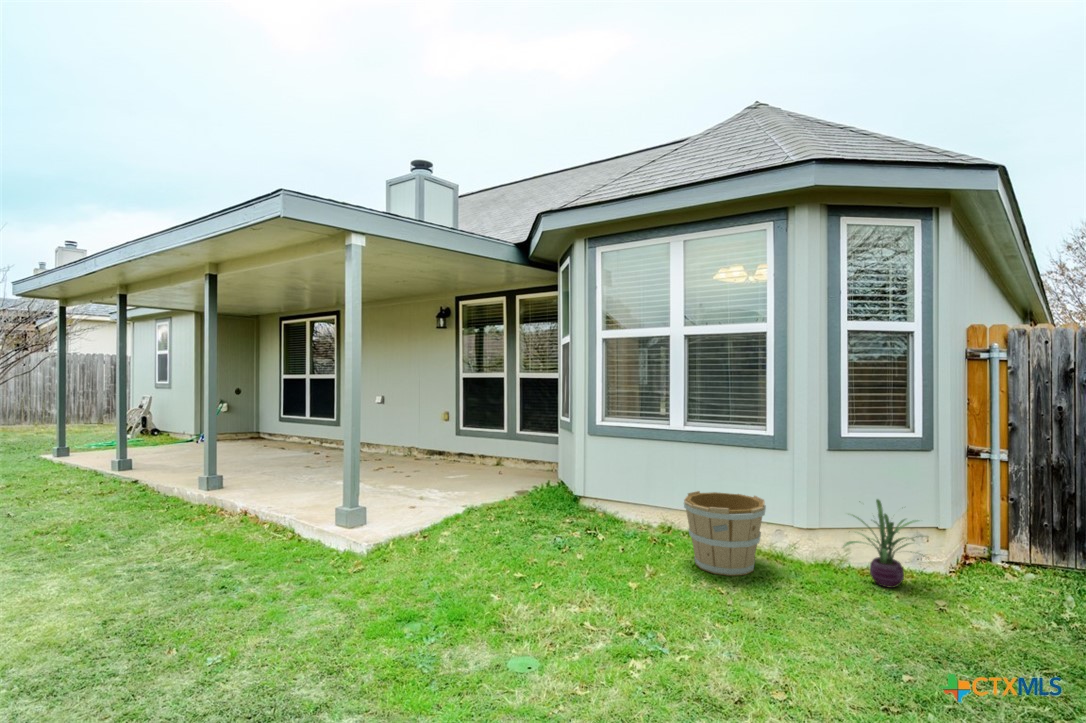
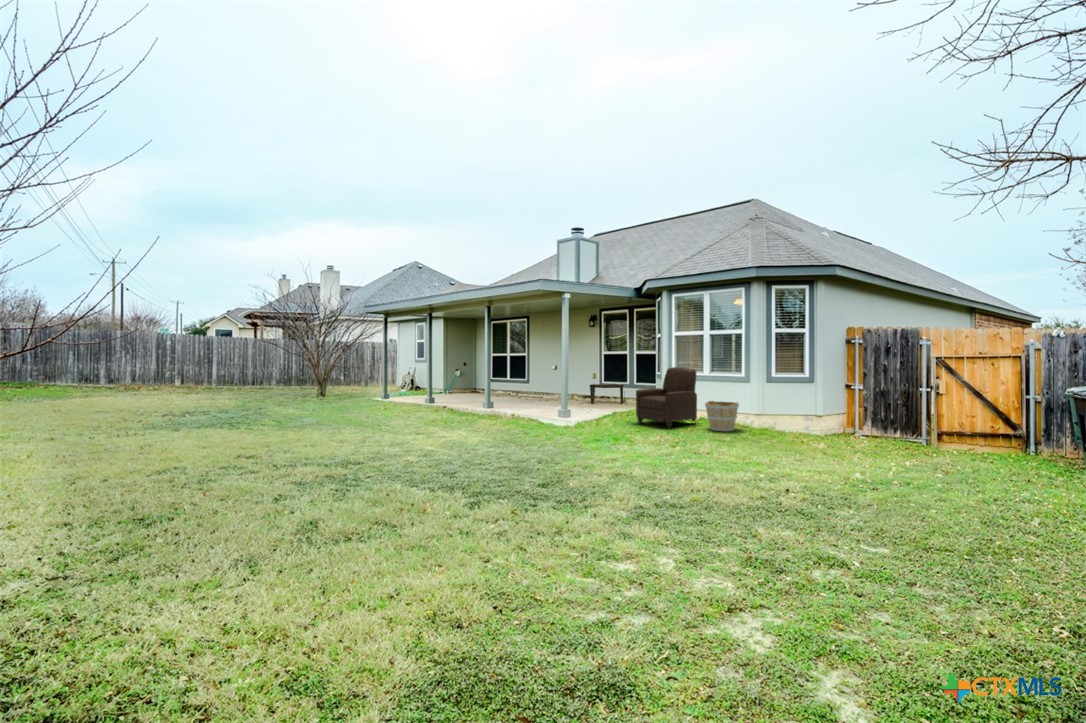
chair: none [517,408,656,565] -> present [636,367,697,429]
bench: none [434,432,500,471] -> present [590,384,624,404]
decorative plant: present [843,499,929,588] -> none [765,401,801,434]

